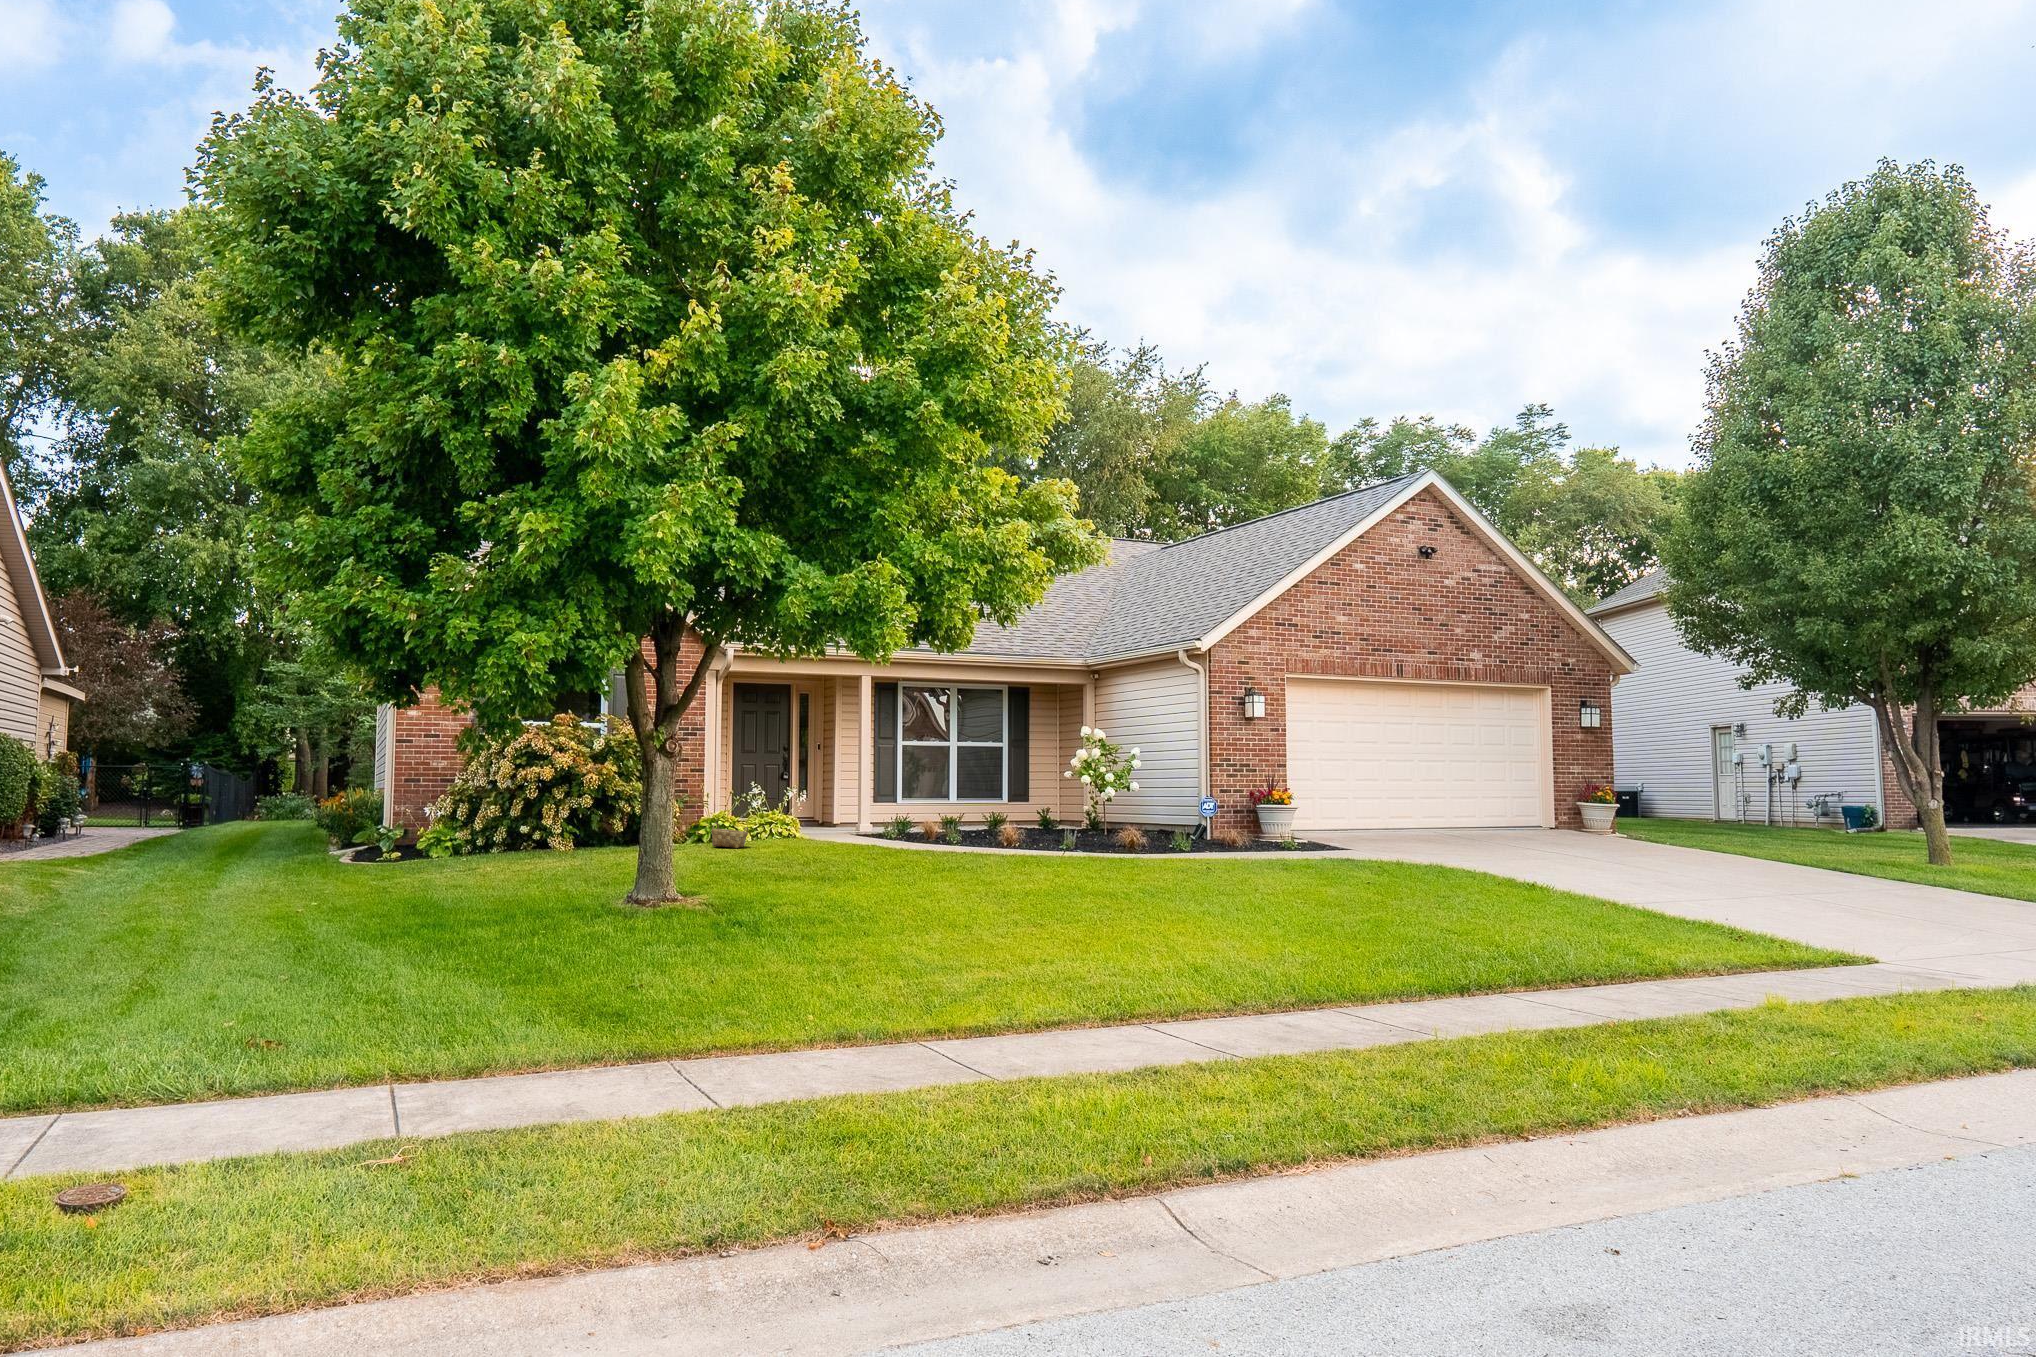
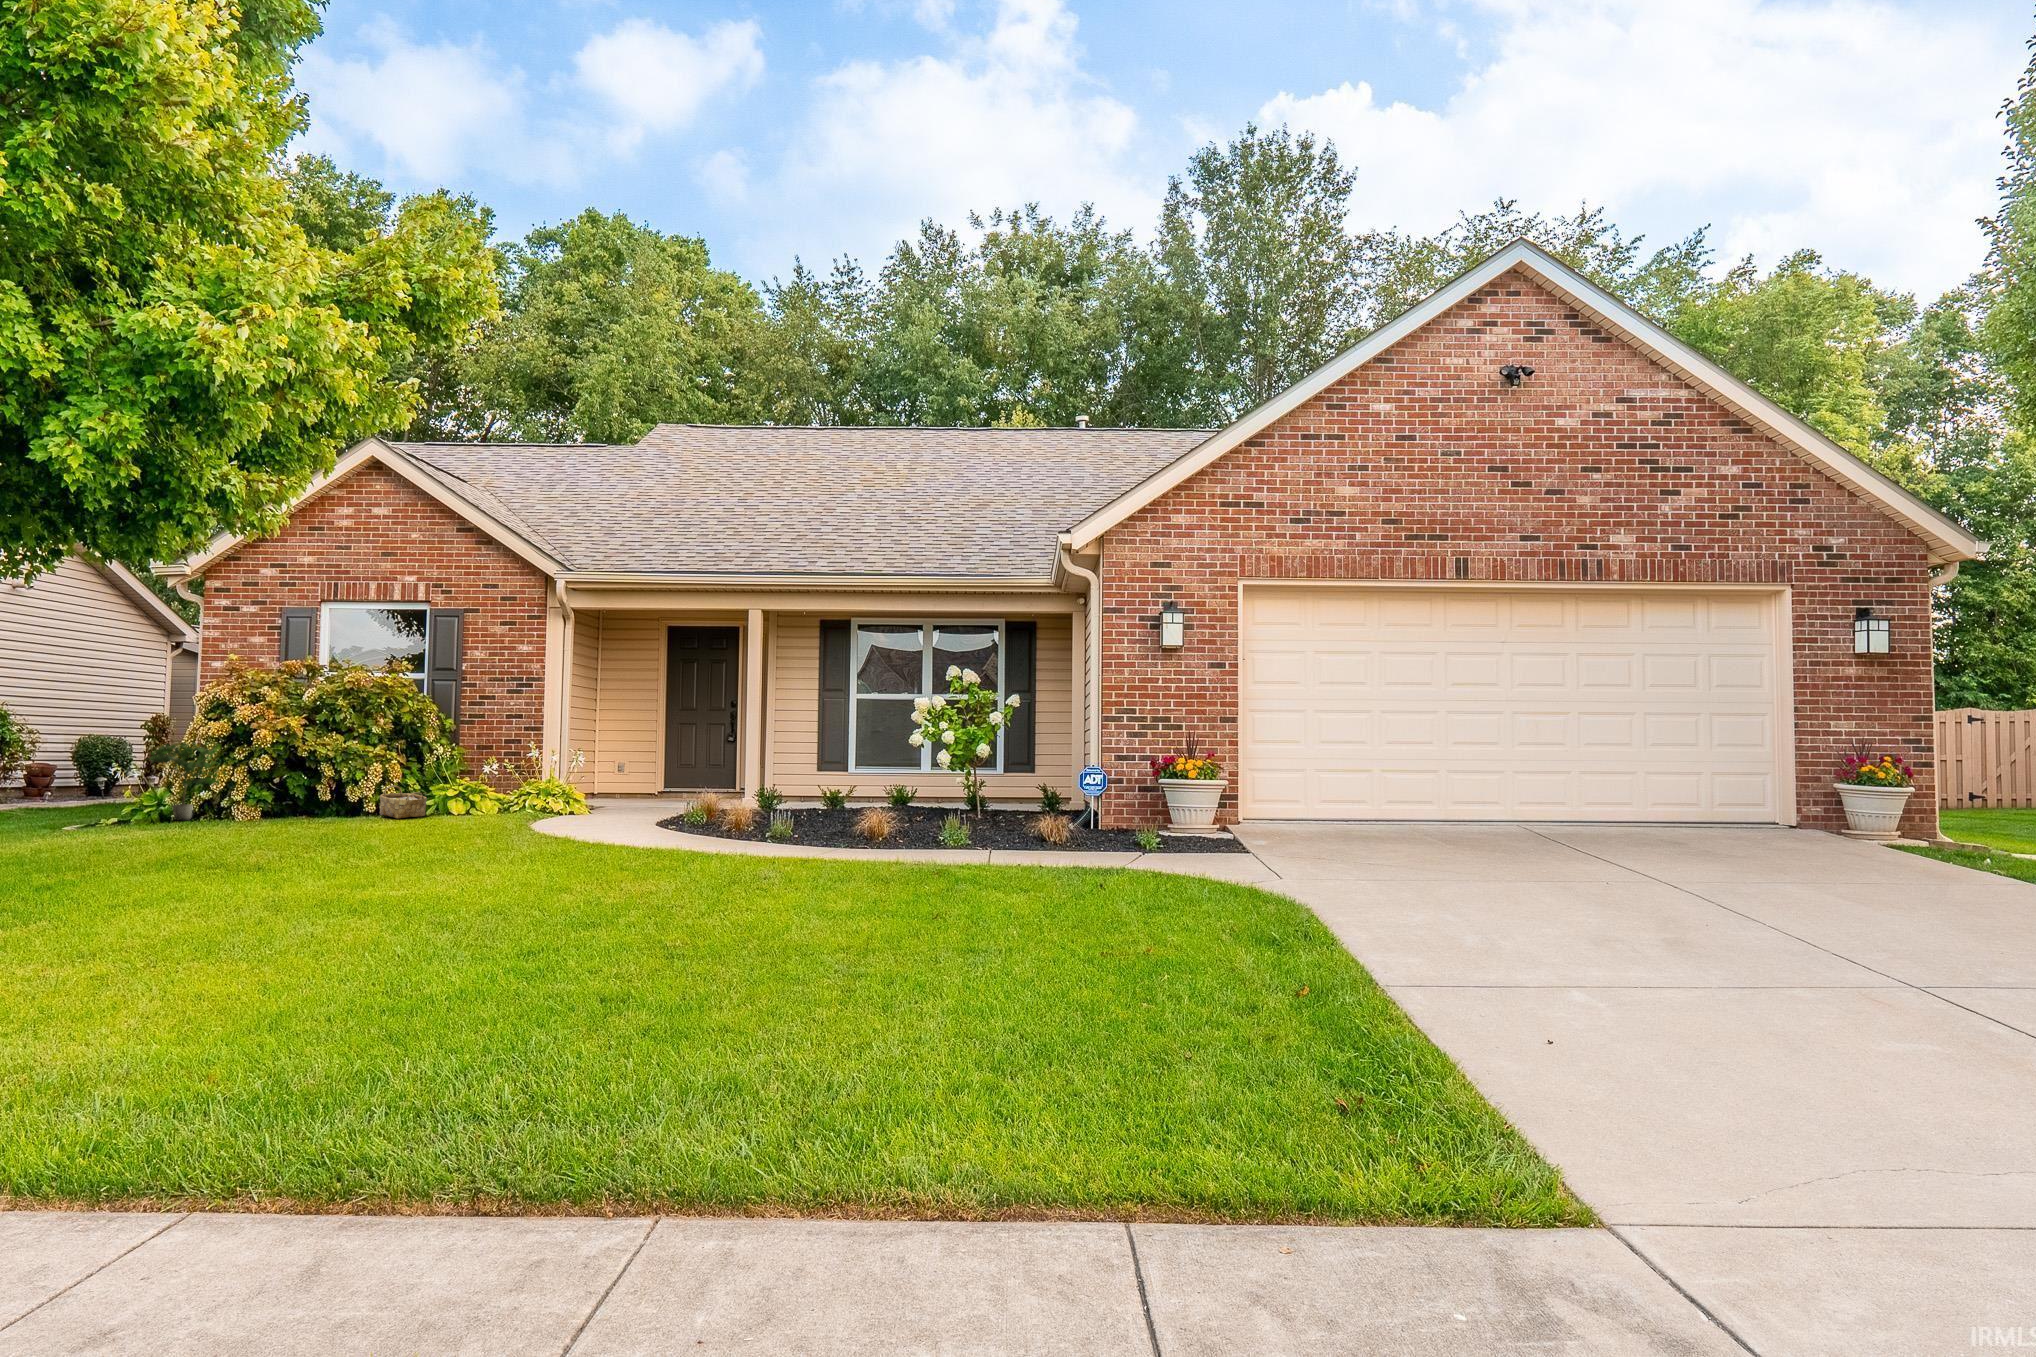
potted plant: none [539,788,596,854] -> present [149,742,226,820]

